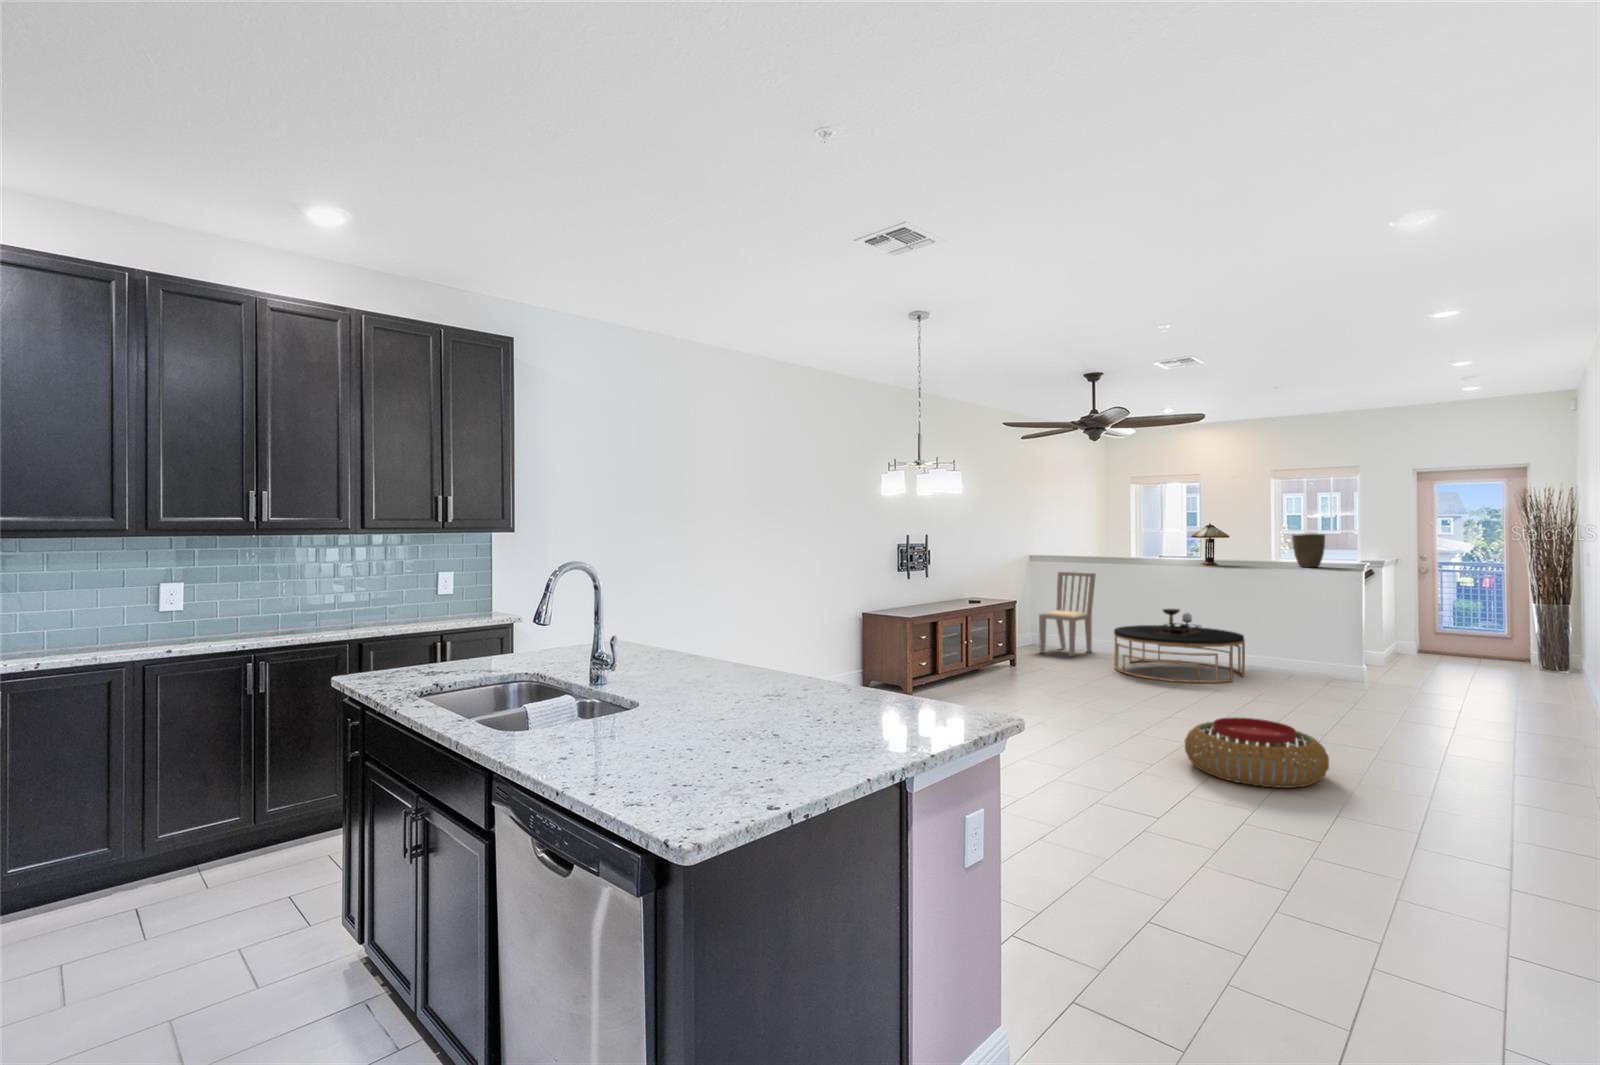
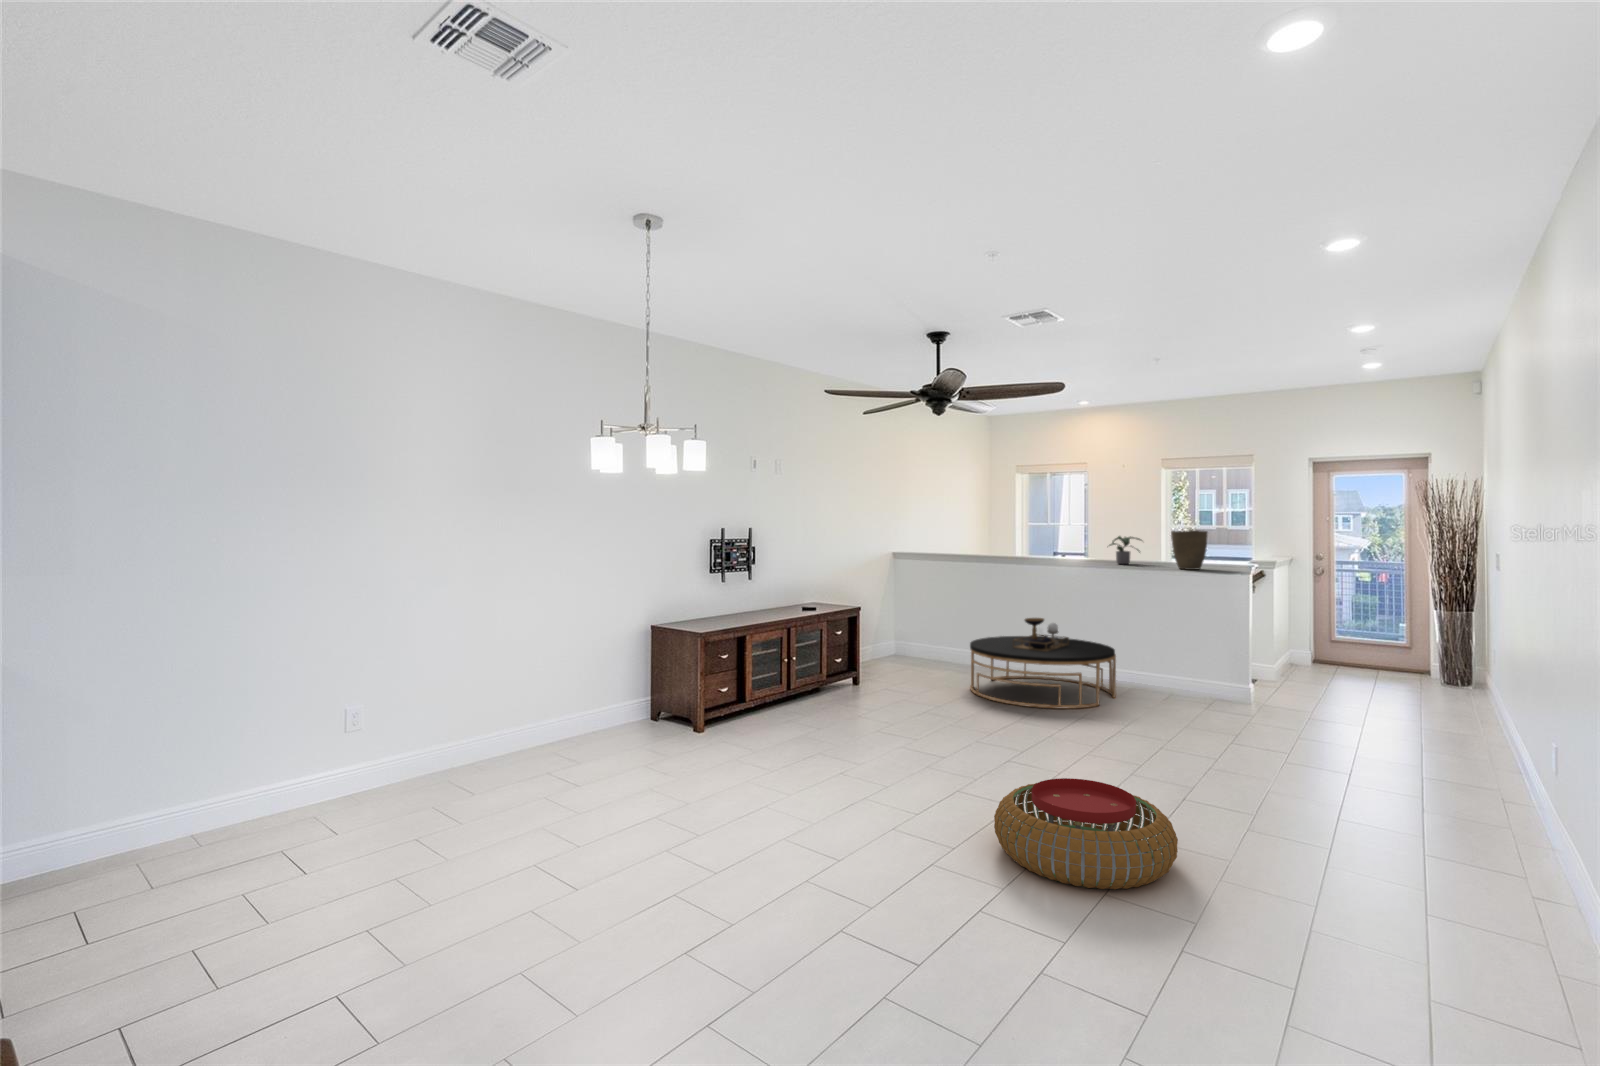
table lamp: present [1191,524,1229,565] -> none [1062,517,1103,566]
potted plant: none [1232,539,1265,563] -> present [1109,536,1142,564]
dining chair: present [1039,572,1096,656] -> none [895,573,960,672]

